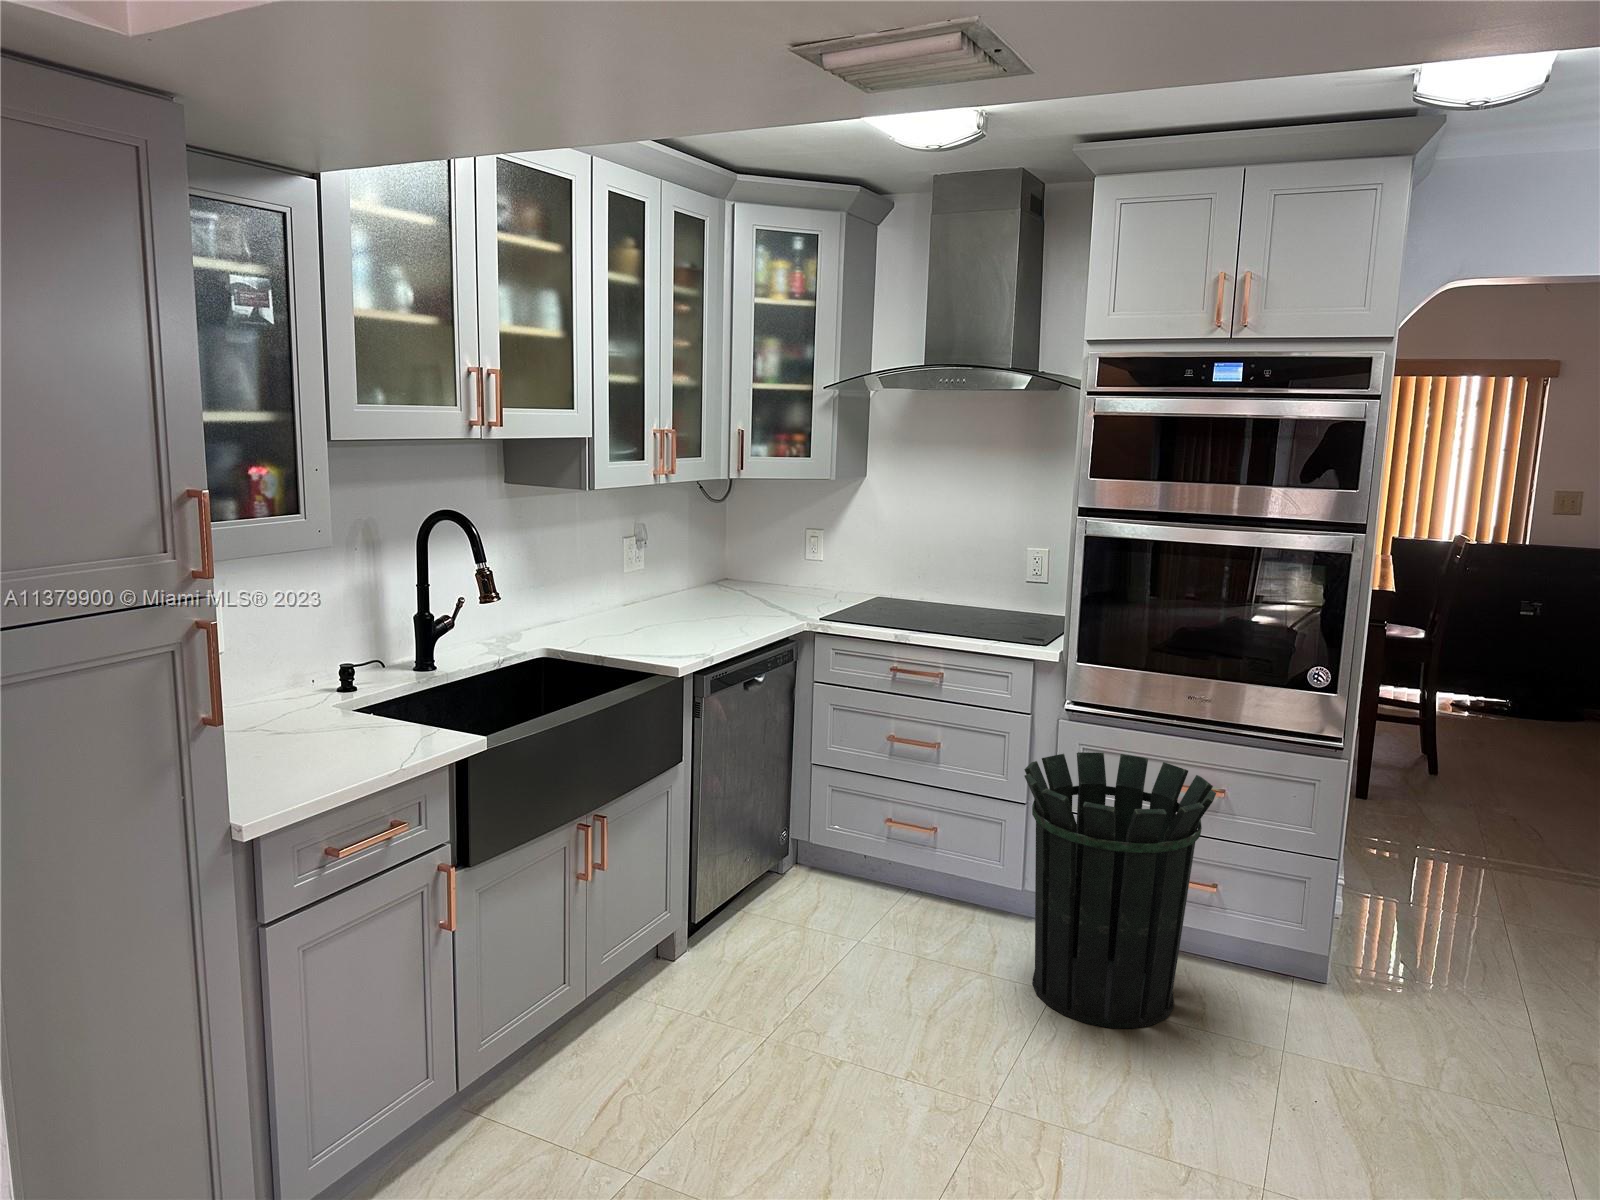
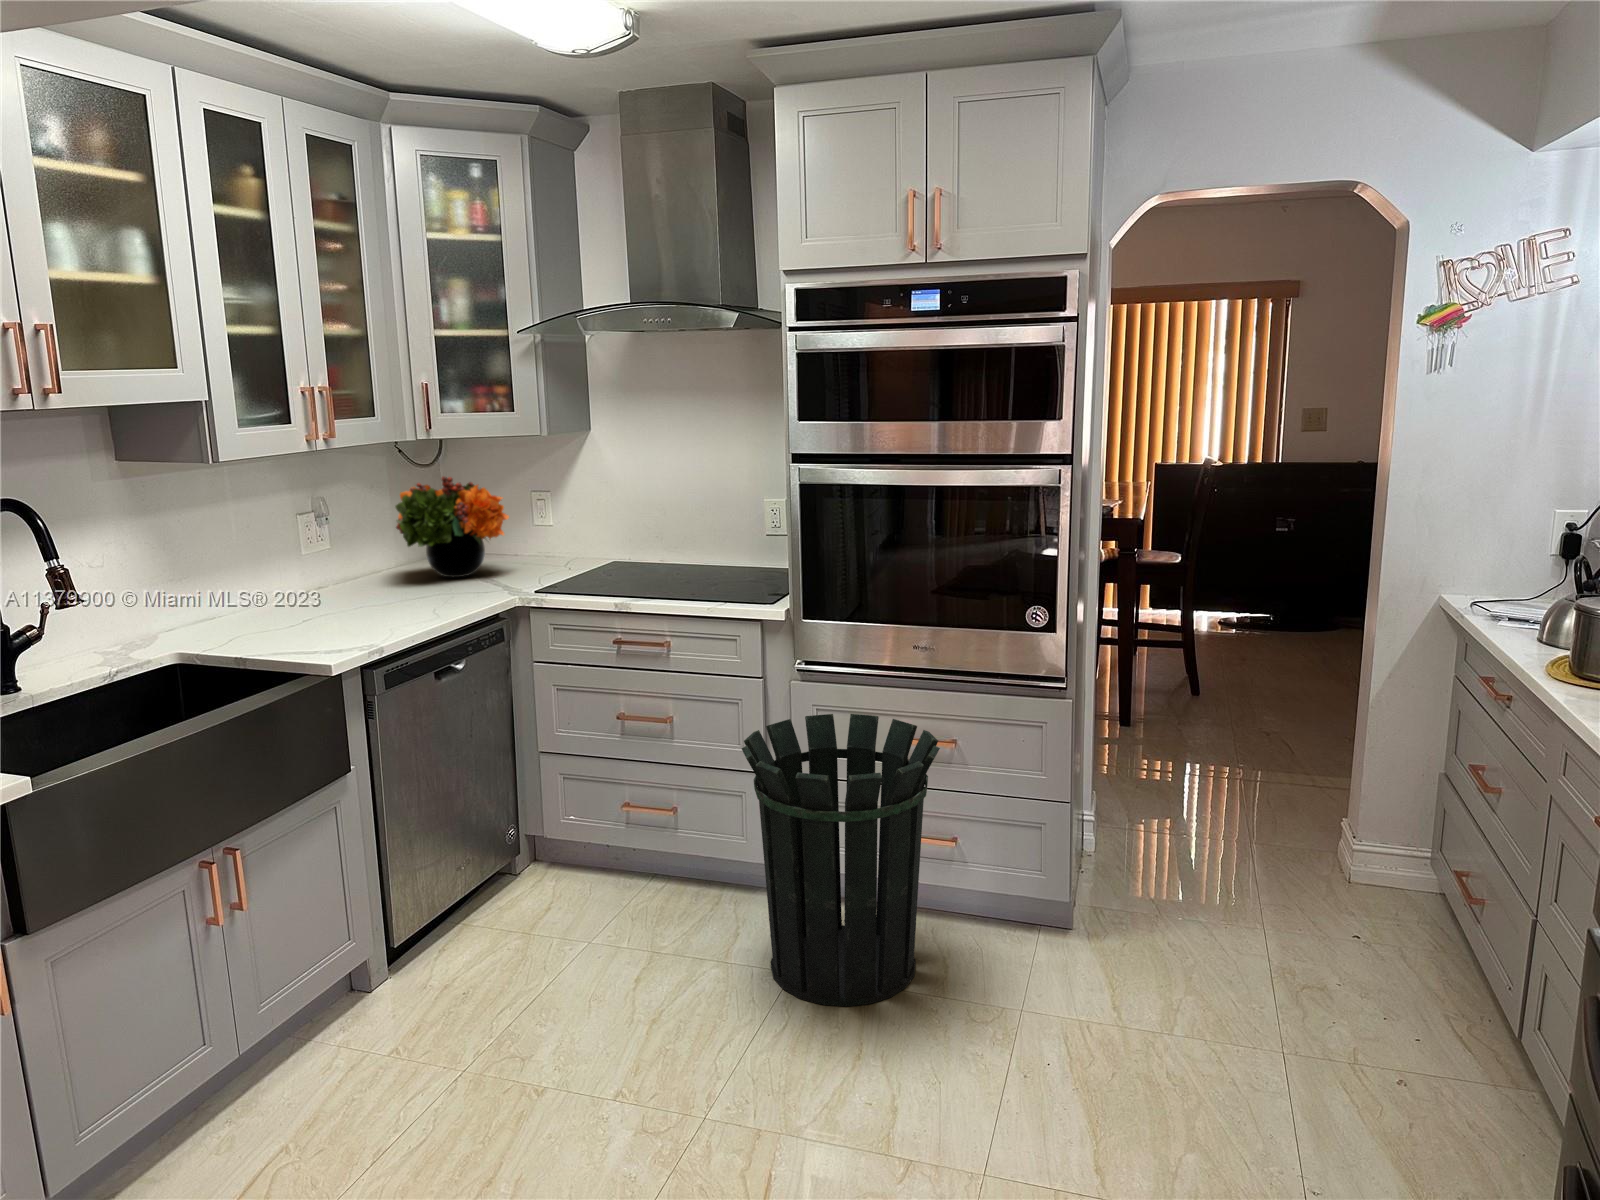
flower arrangement: none [699,511,798,602] -> present [395,476,509,577]

